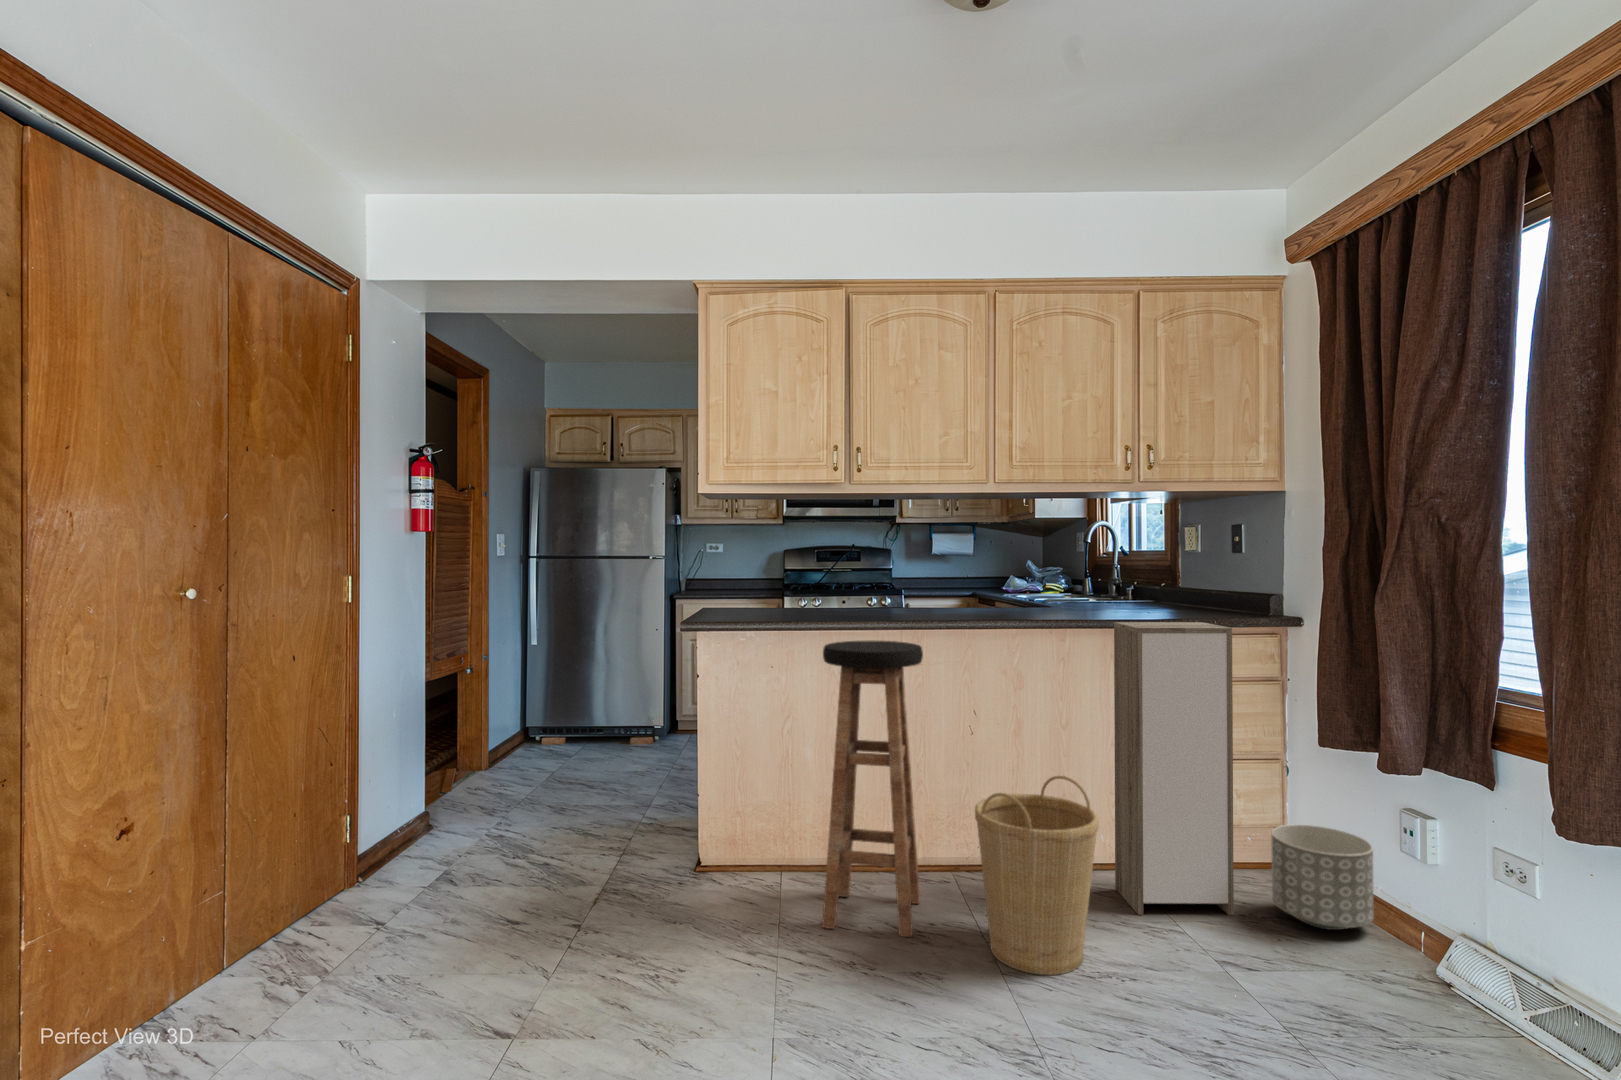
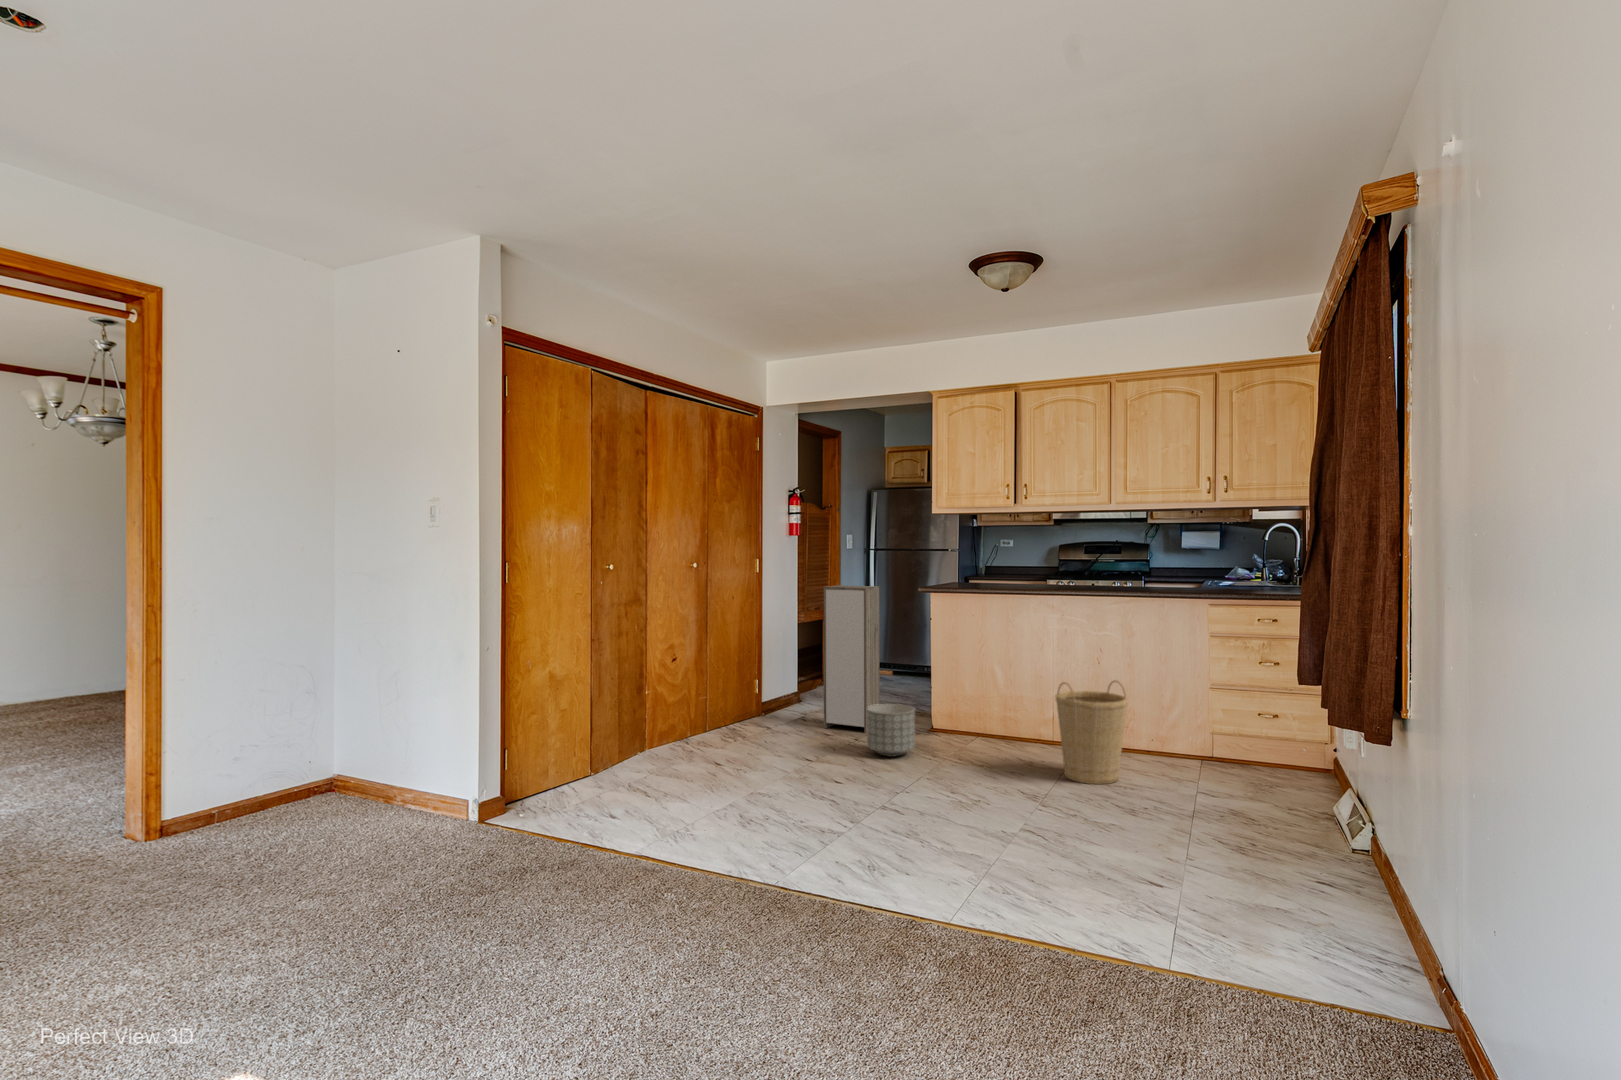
storage cabinet: present [1114,622,1234,915] -> present [824,585,880,733]
bar stool: present [822,640,923,937] -> none [981,600,1049,765]
planter: present [1272,825,1374,930] -> present [867,704,915,757]

